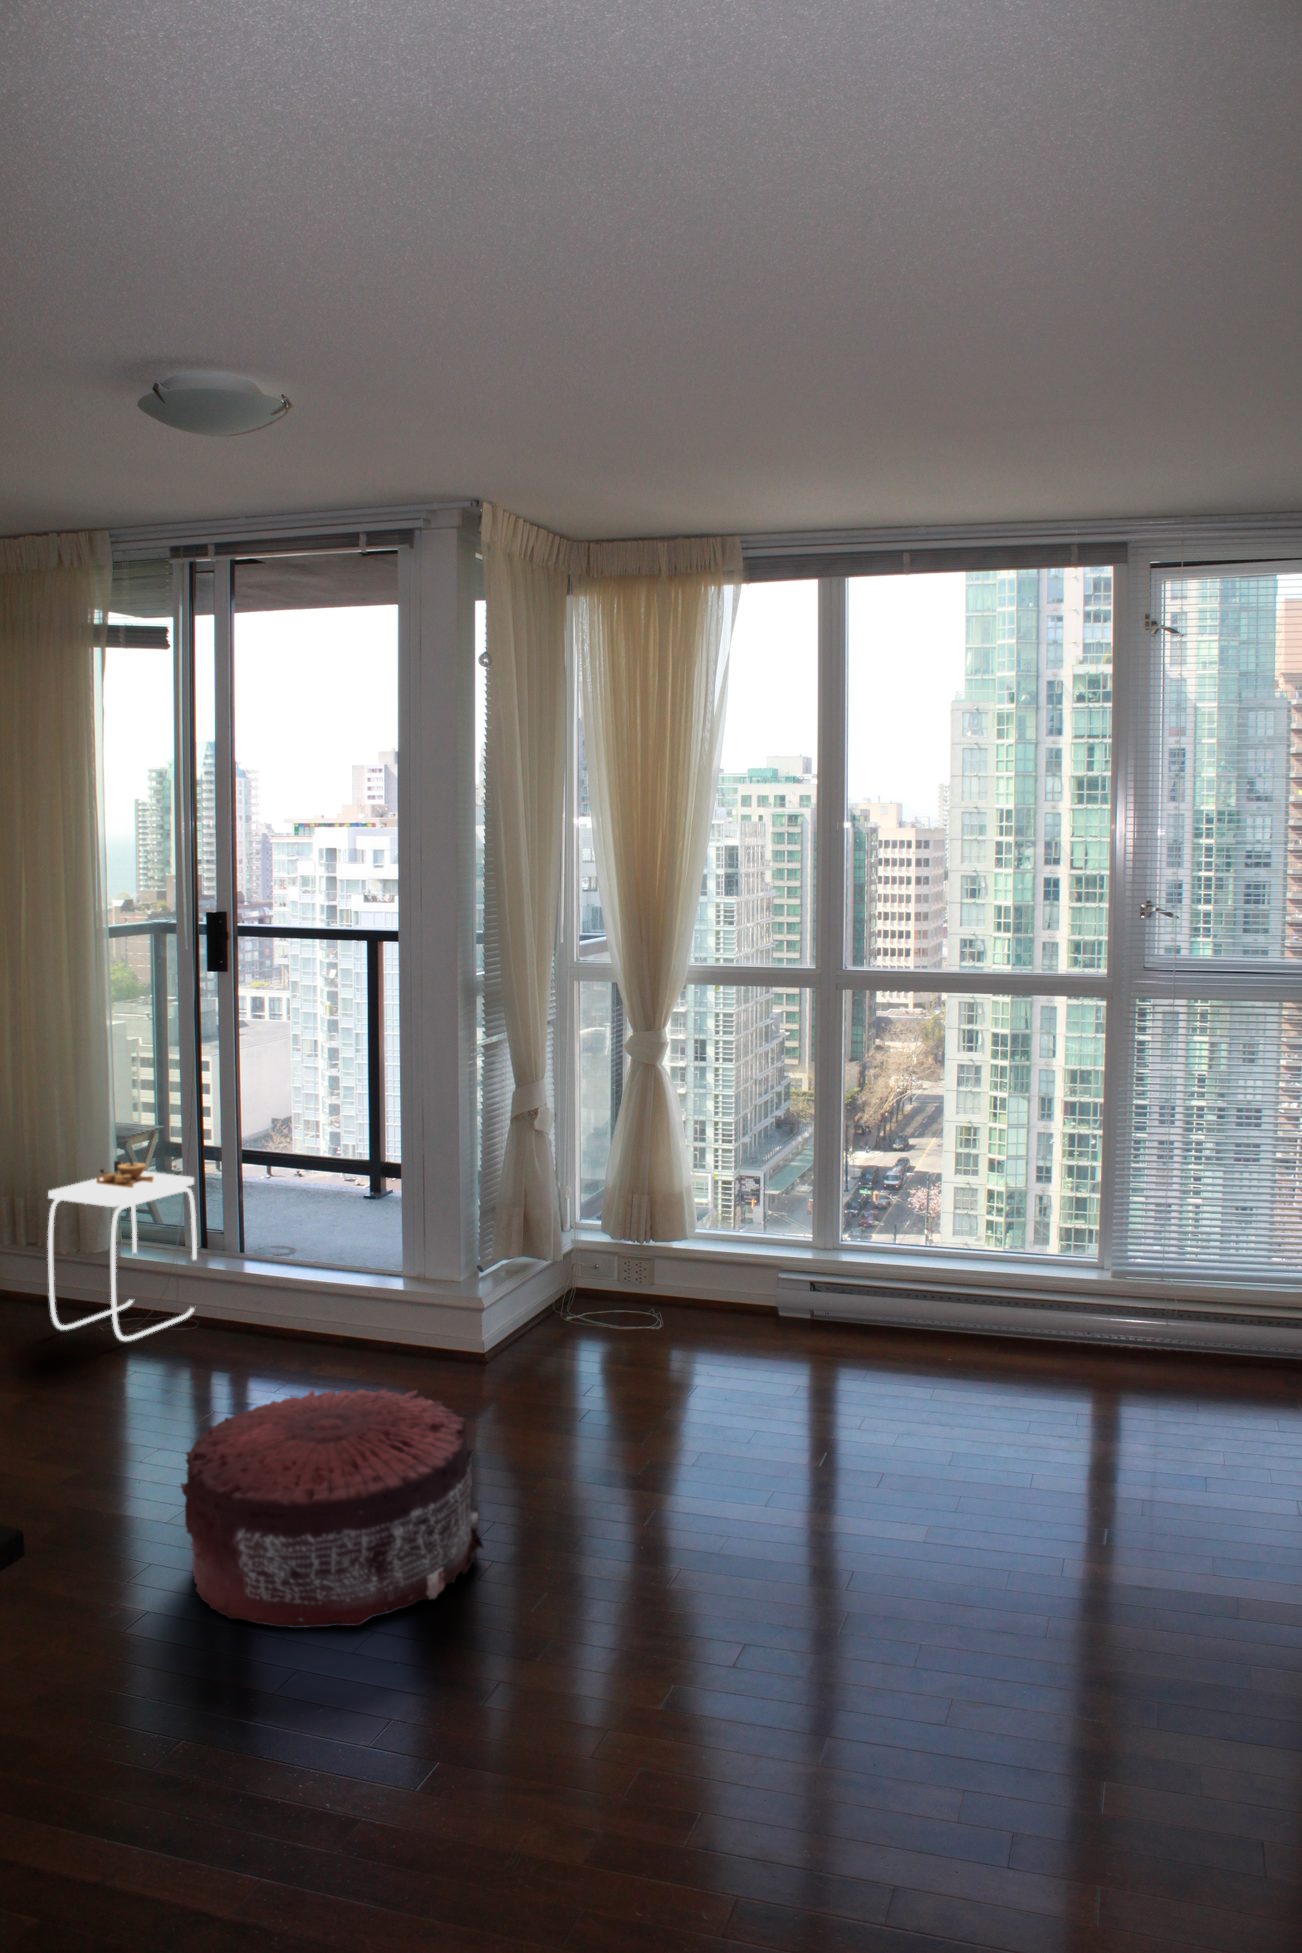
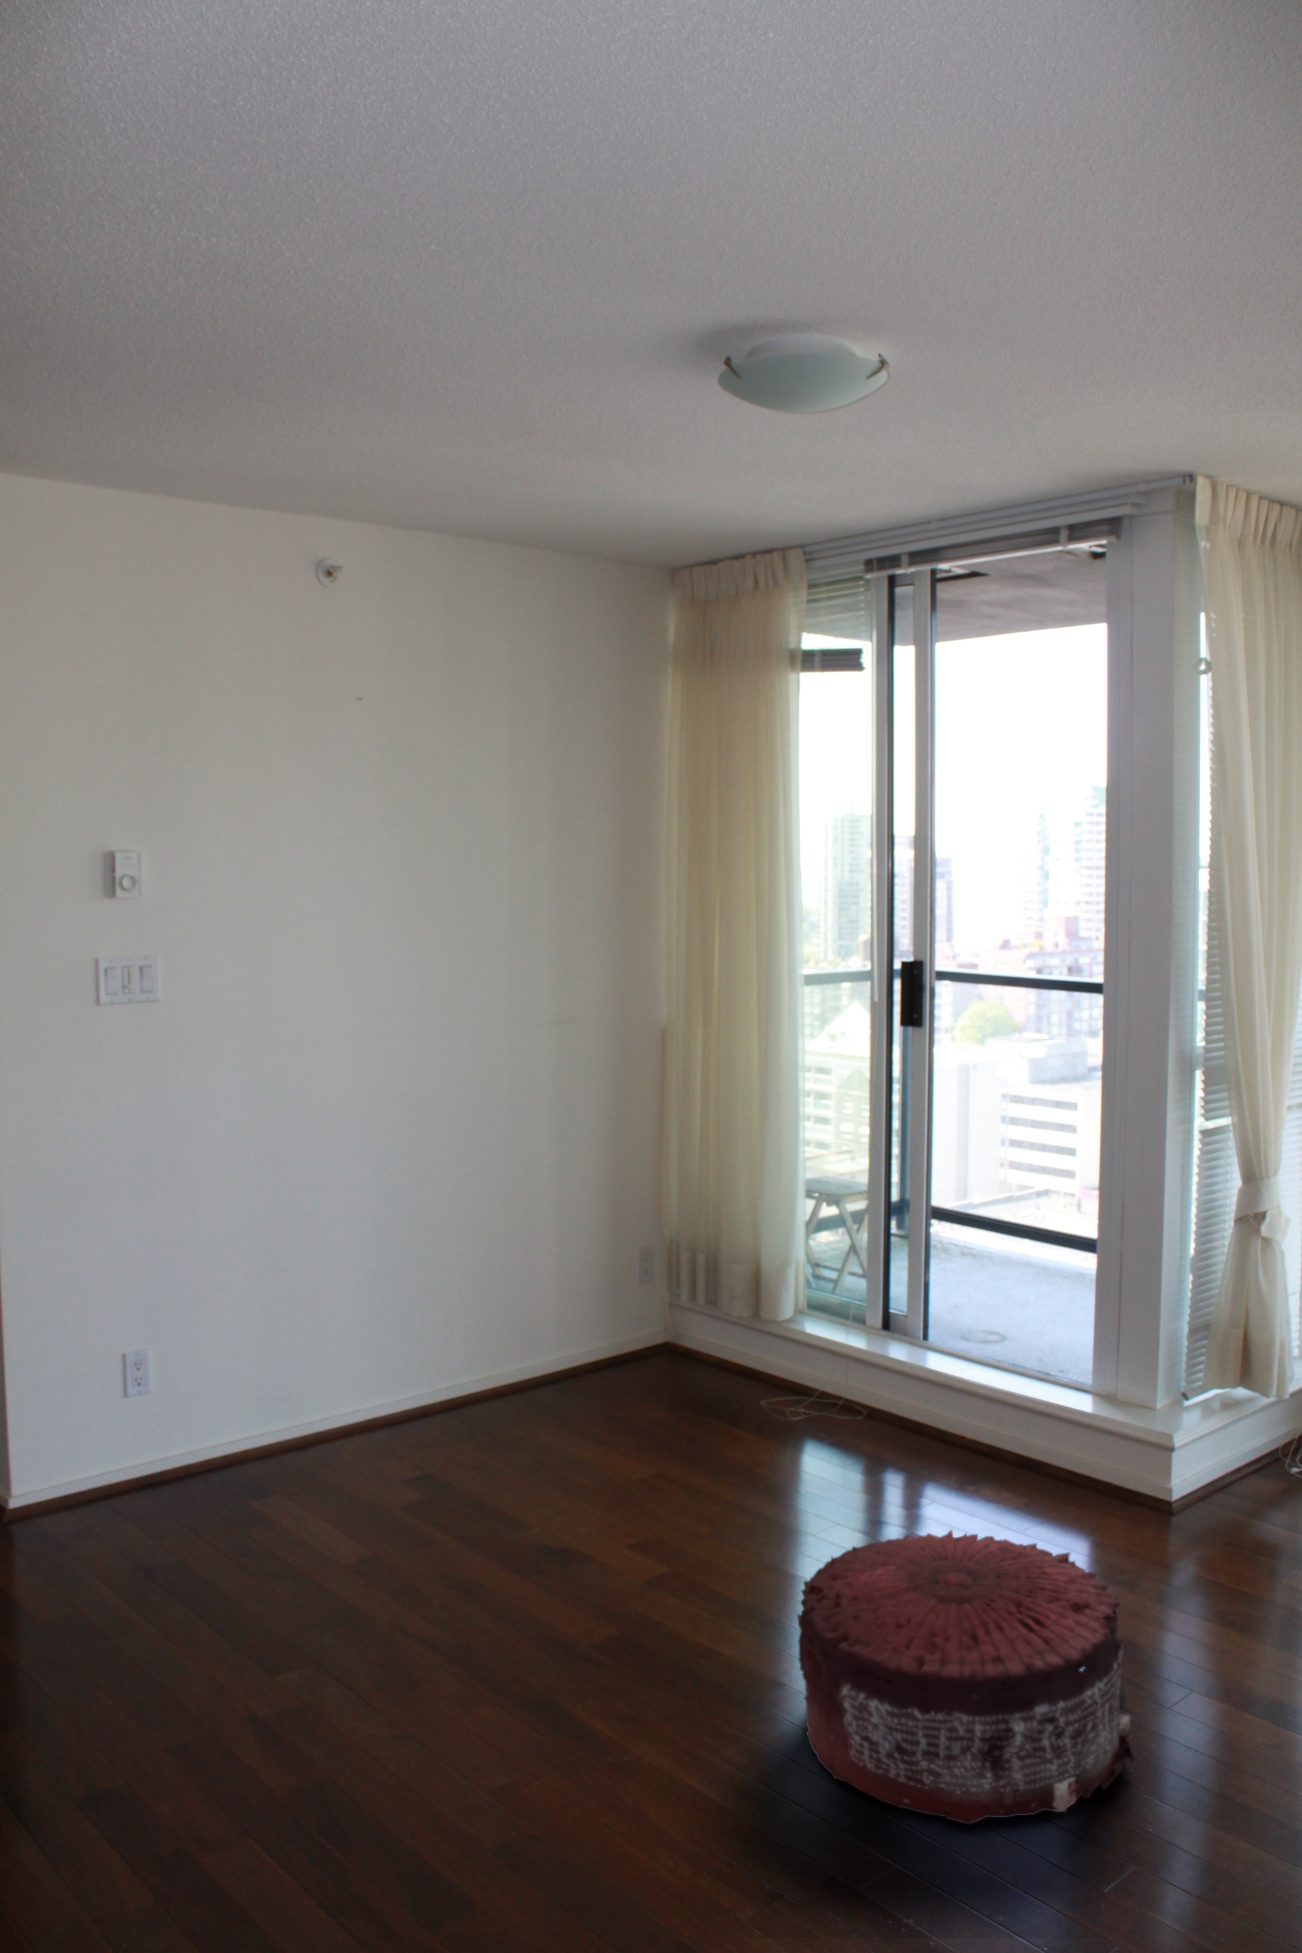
side table: present [48,1161,197,1341] -> none [726,1223,877,1419]

